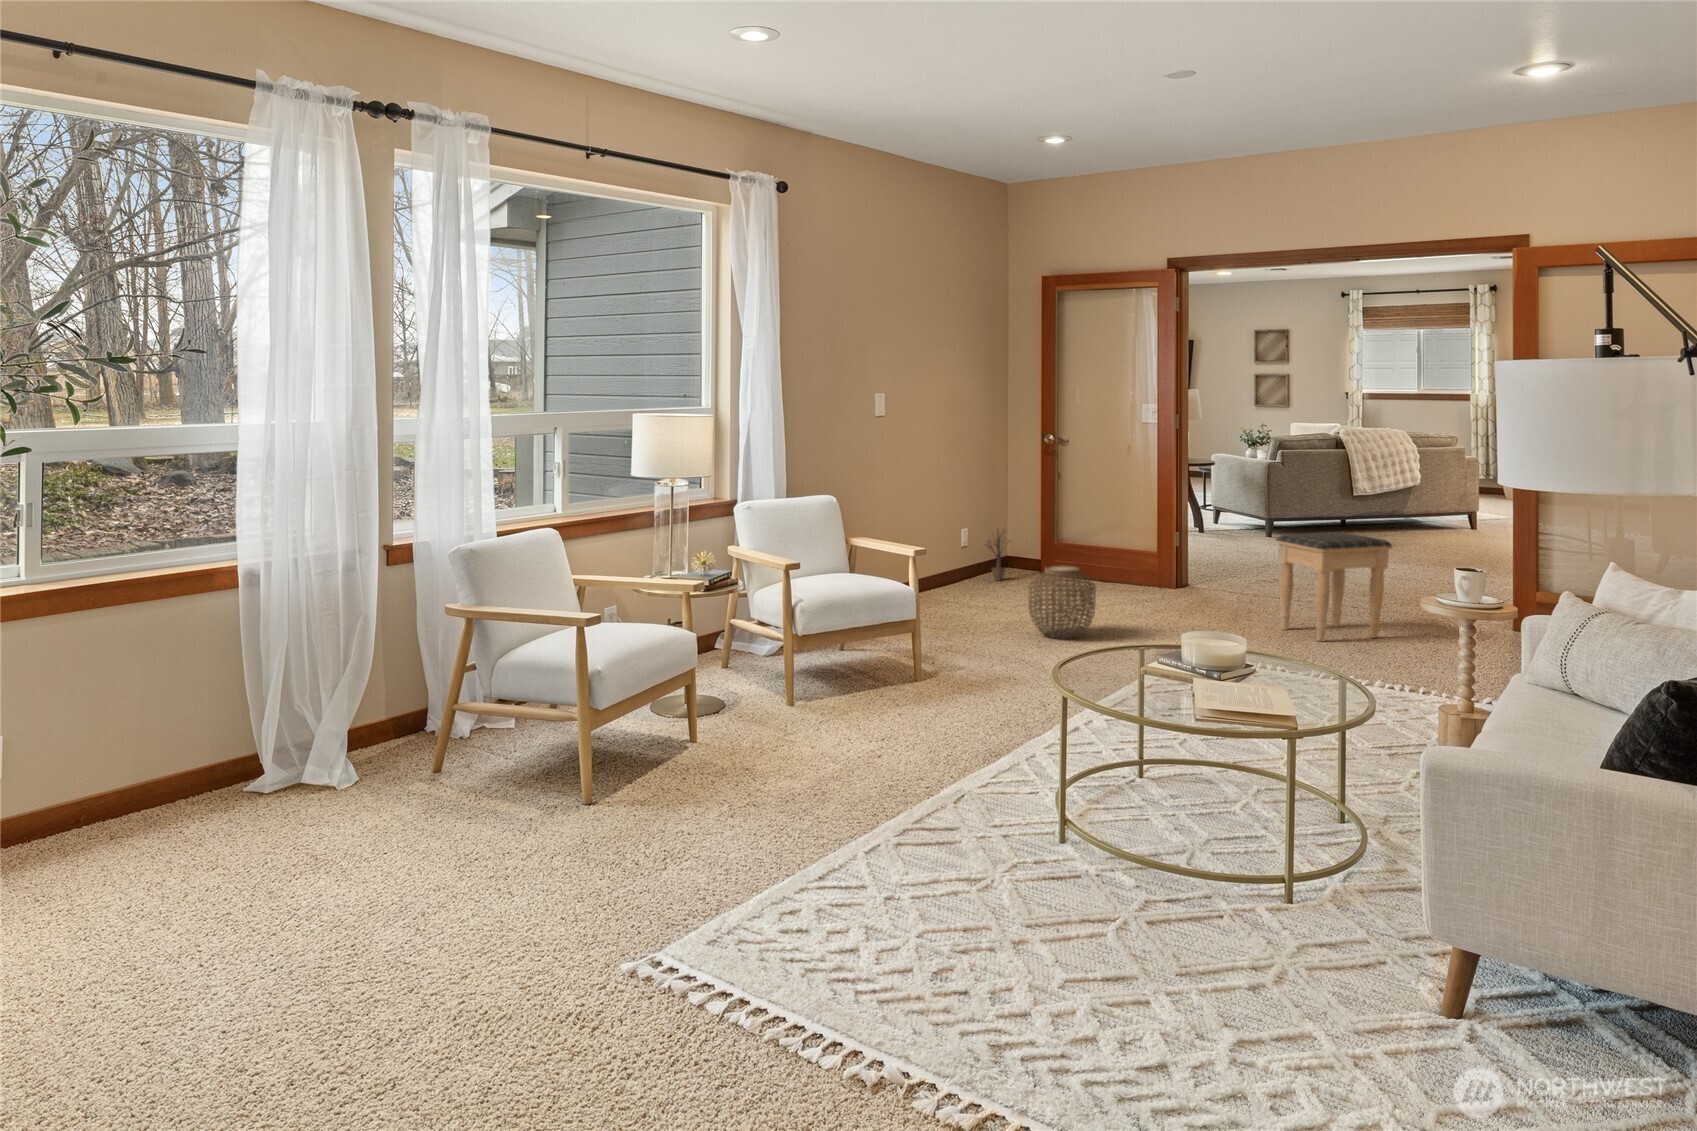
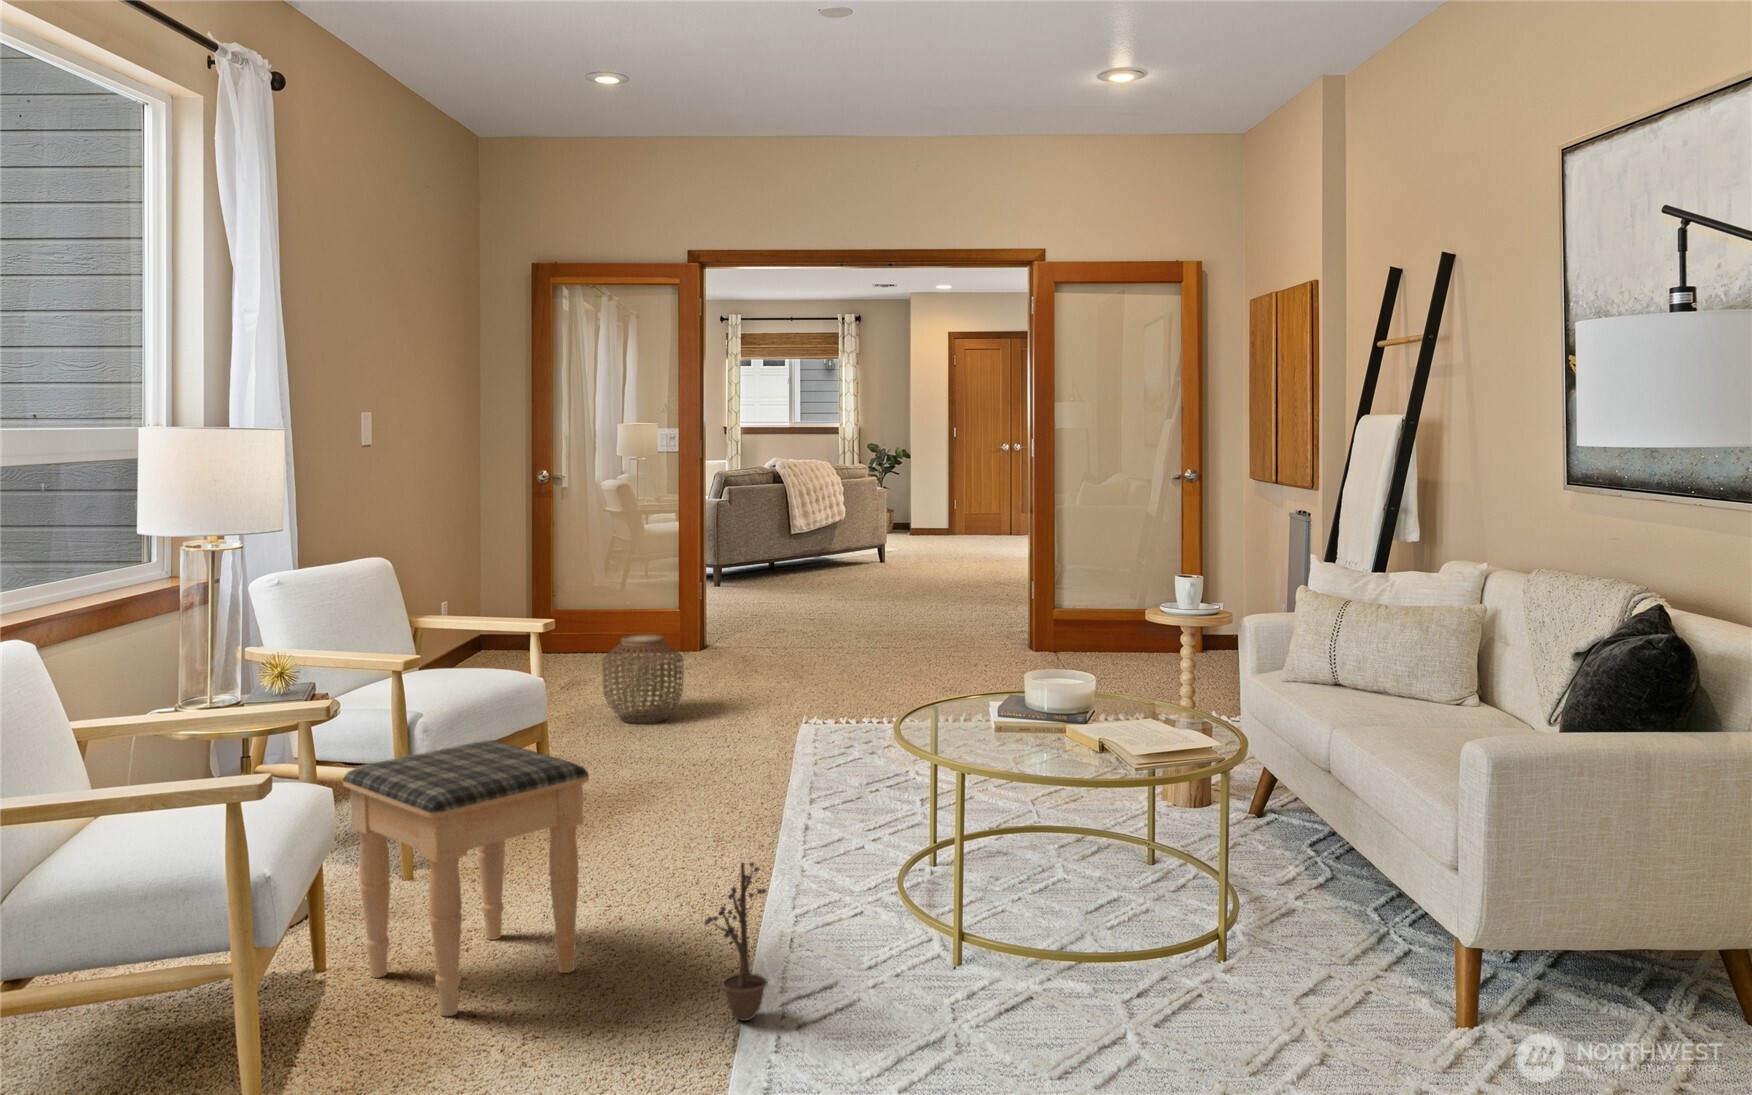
decorative plant: present [986,530,1011,580] -> present [705,862,767,1041]
footstool: present [1275,532,1392,642] -> present [343,740,589,1016]

